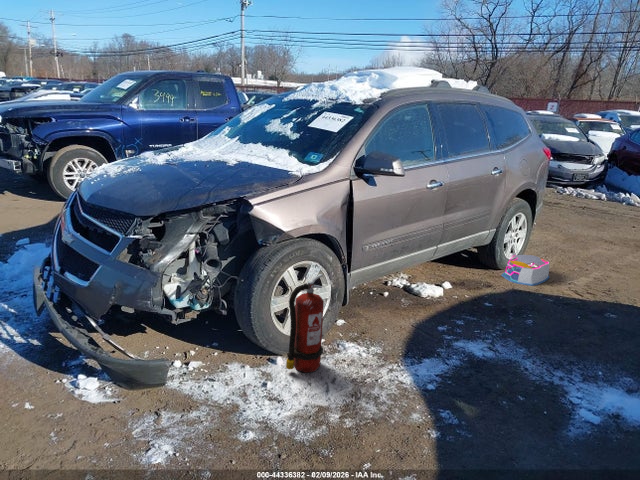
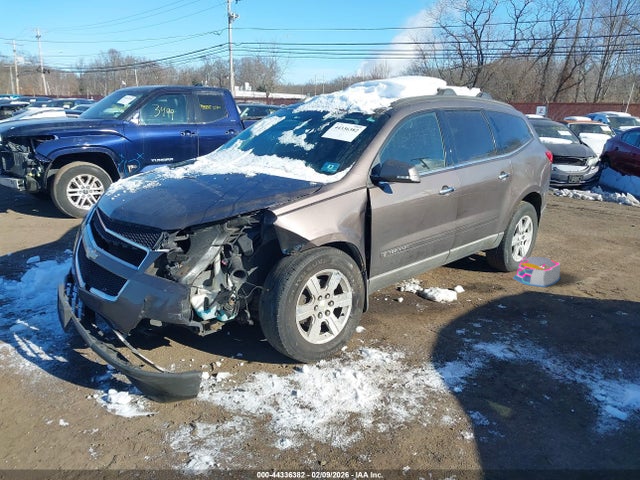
fire extinguisher: present [286,274,324,373] -> none [313,281,348,380]

